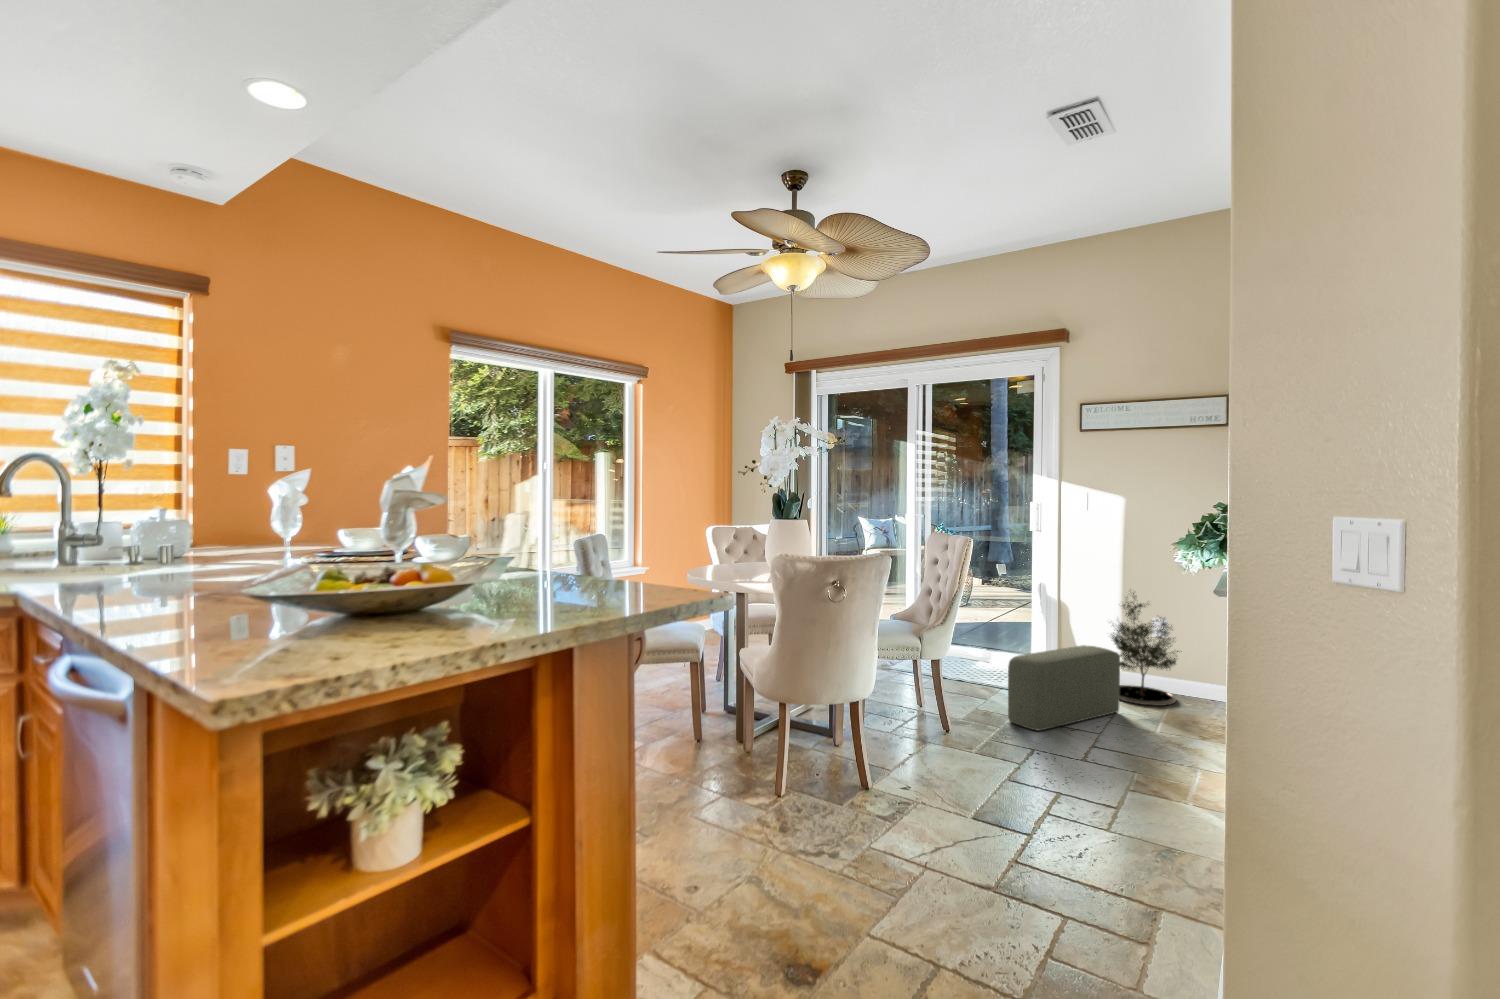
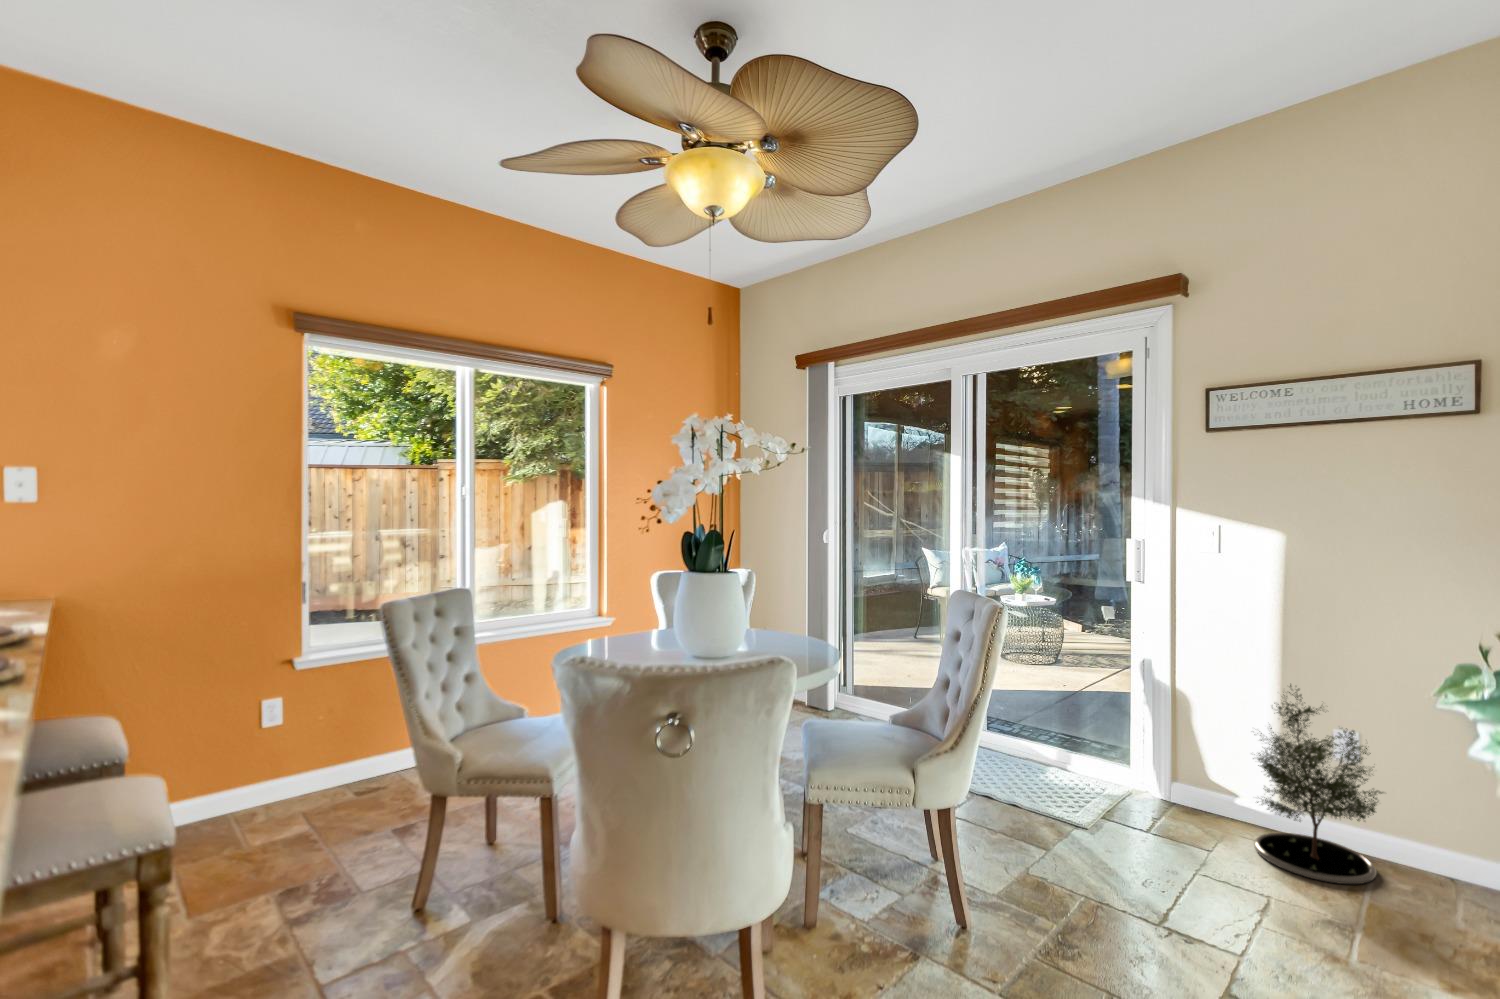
pouf: present [1008,645,1121,731] -> none [1071,777,1272,935]

